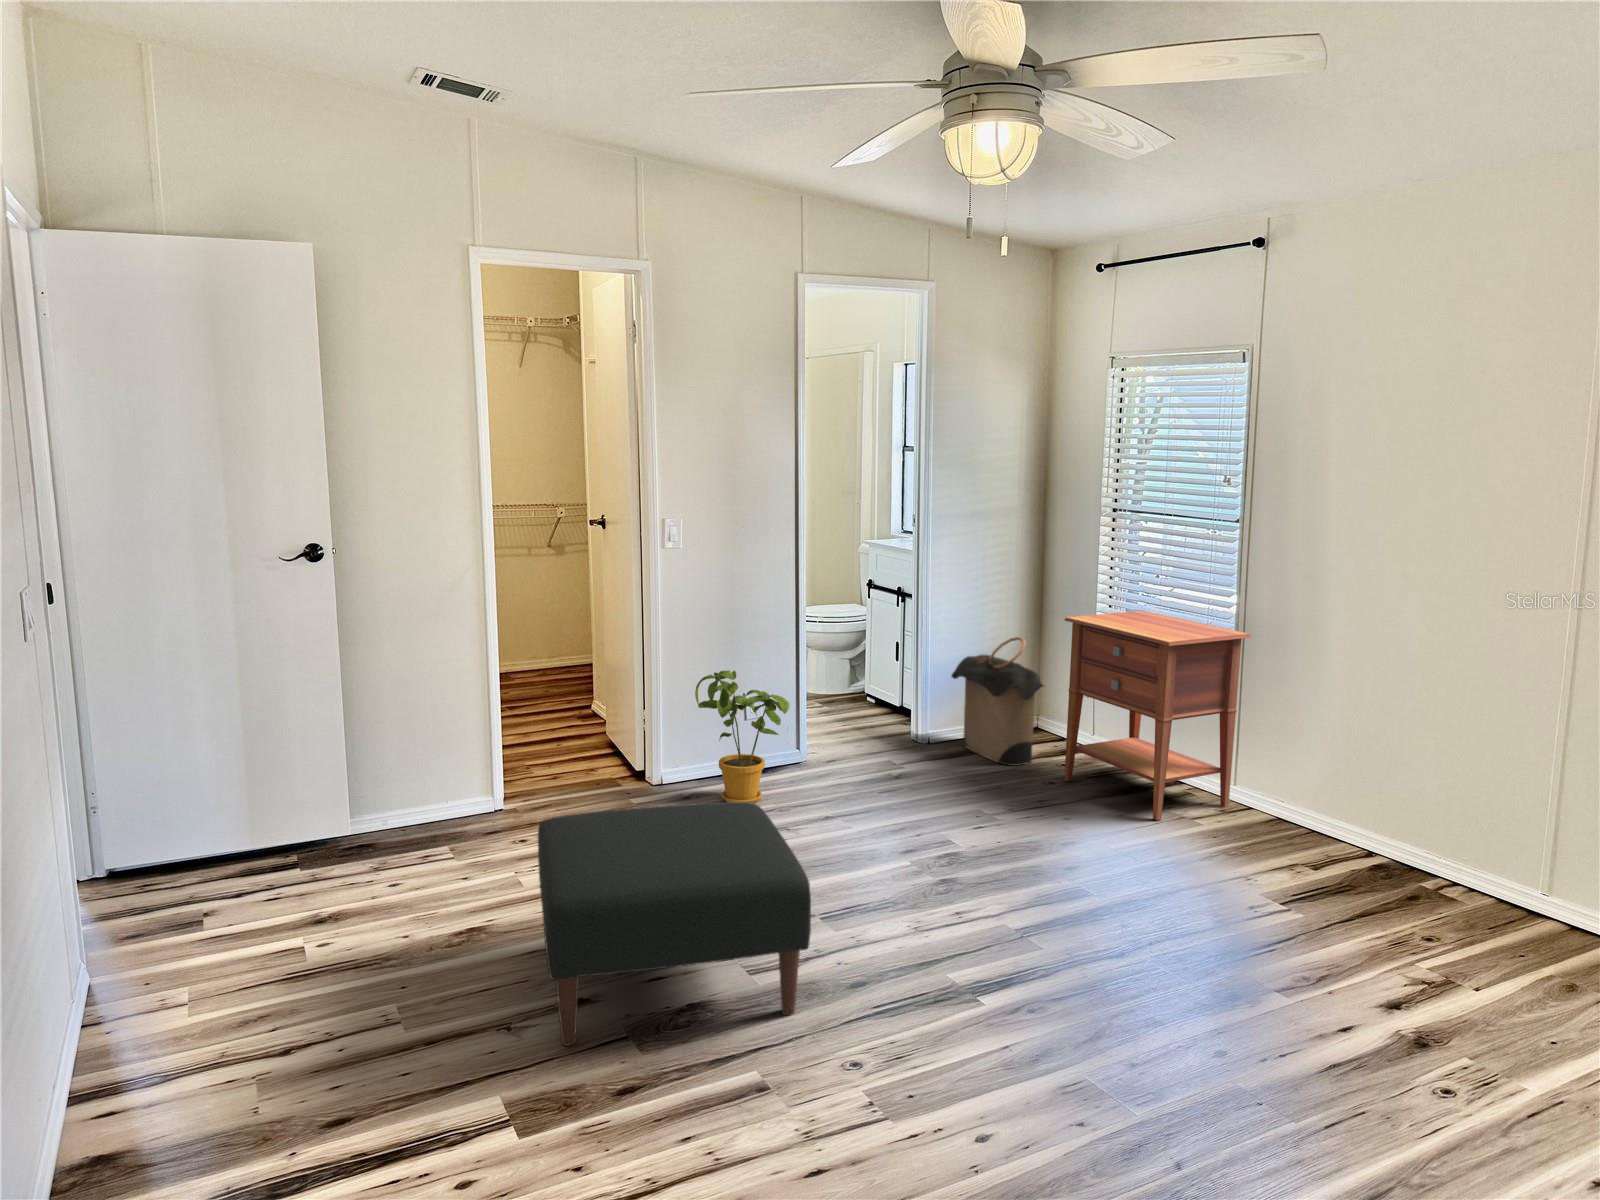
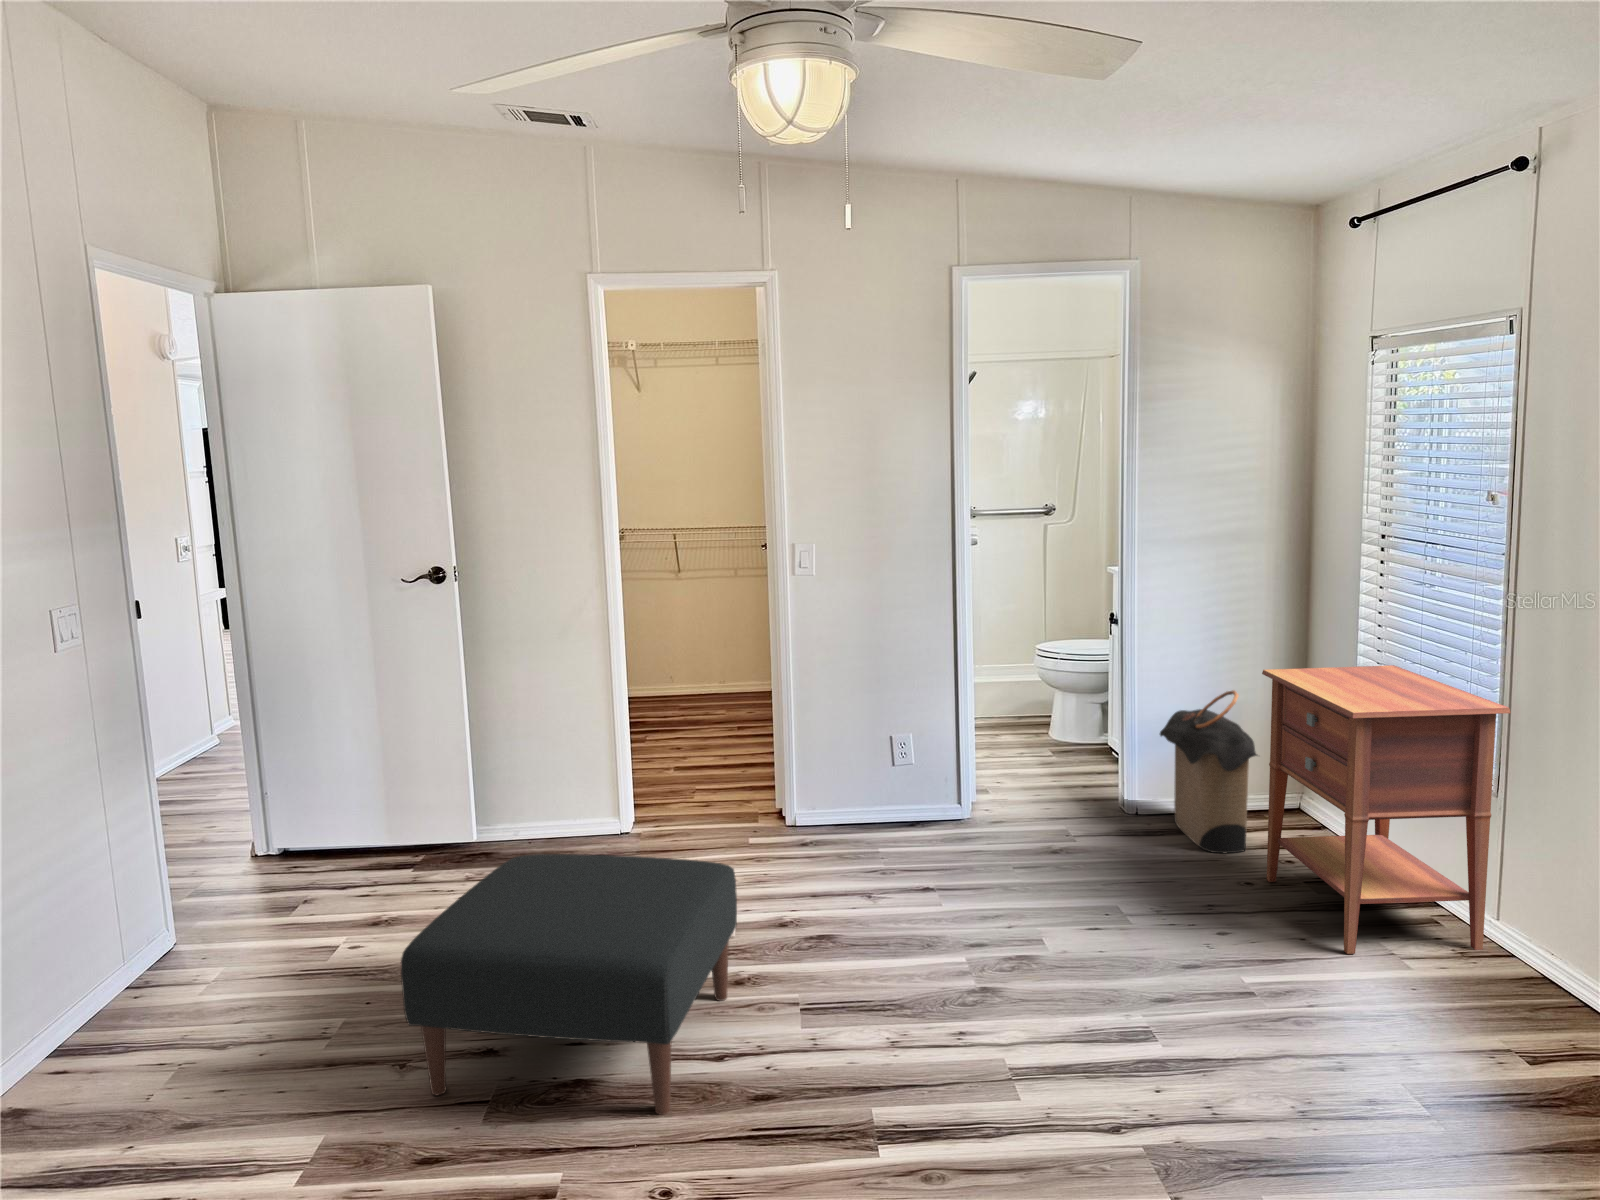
house plant: present [695,670,790,803] -> none [804,711,904,861]

